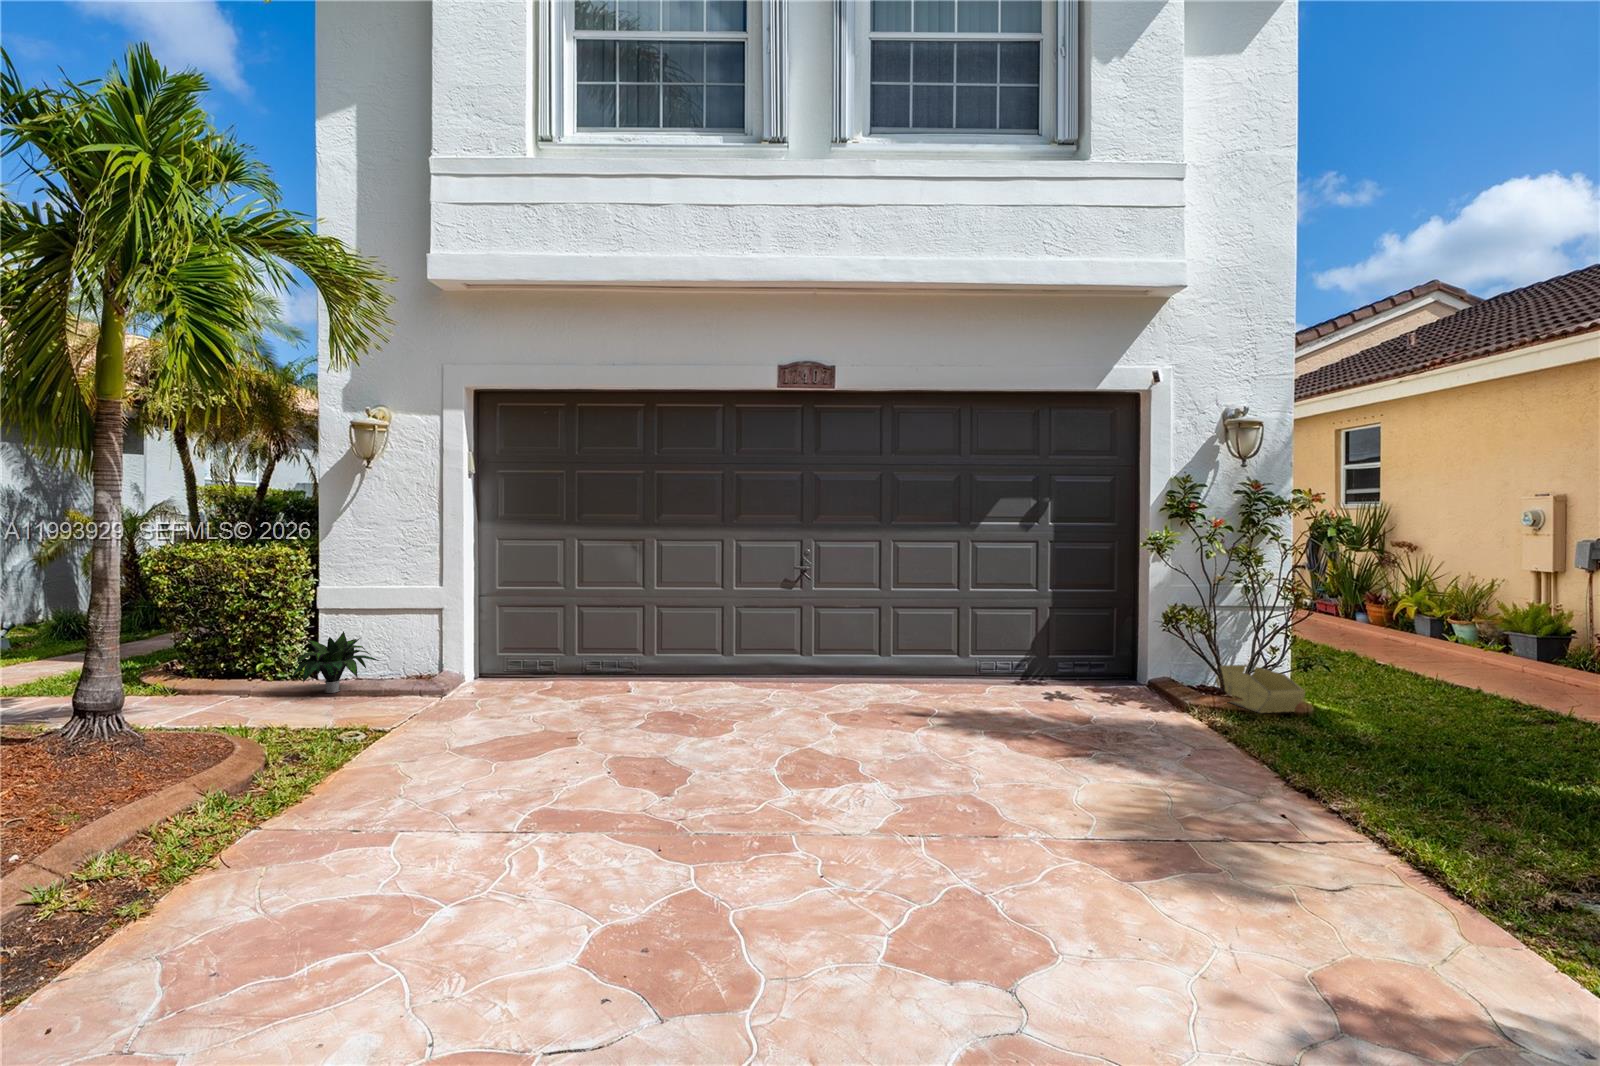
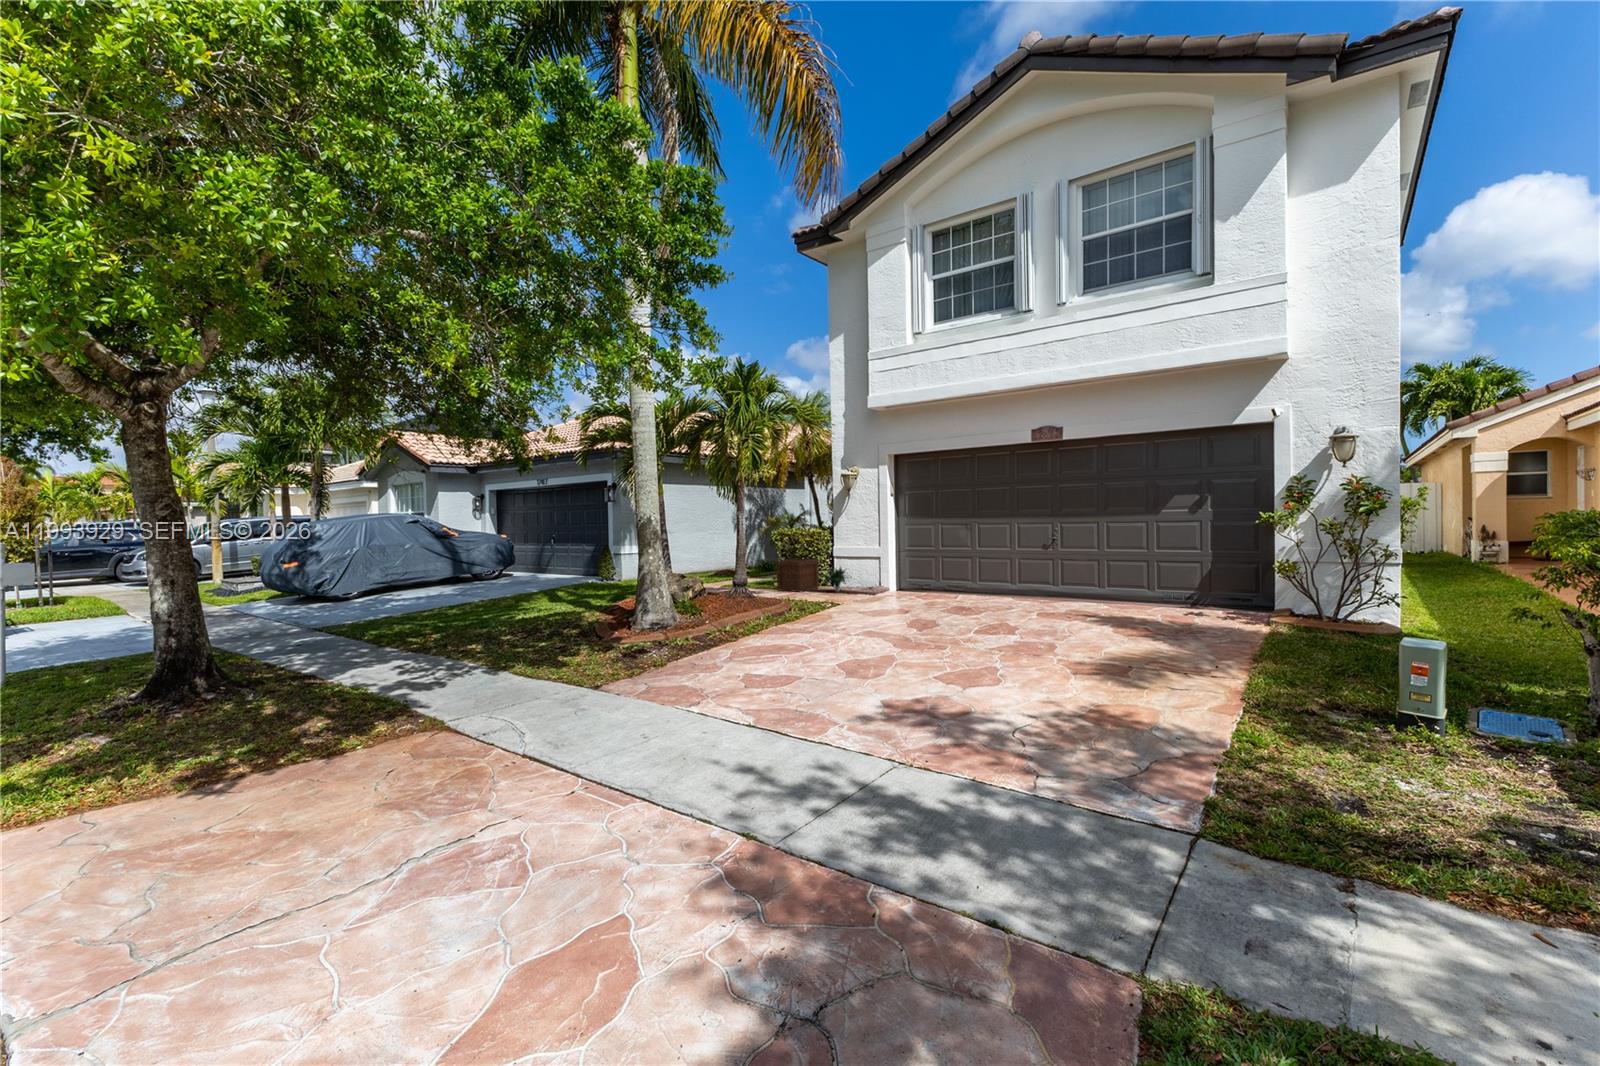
wooden crate: none [149,615,278,703] -> present [776,558,819,592]
storage bin: present [1215,664,1305,713] -> none [1320,601,1367,630]

